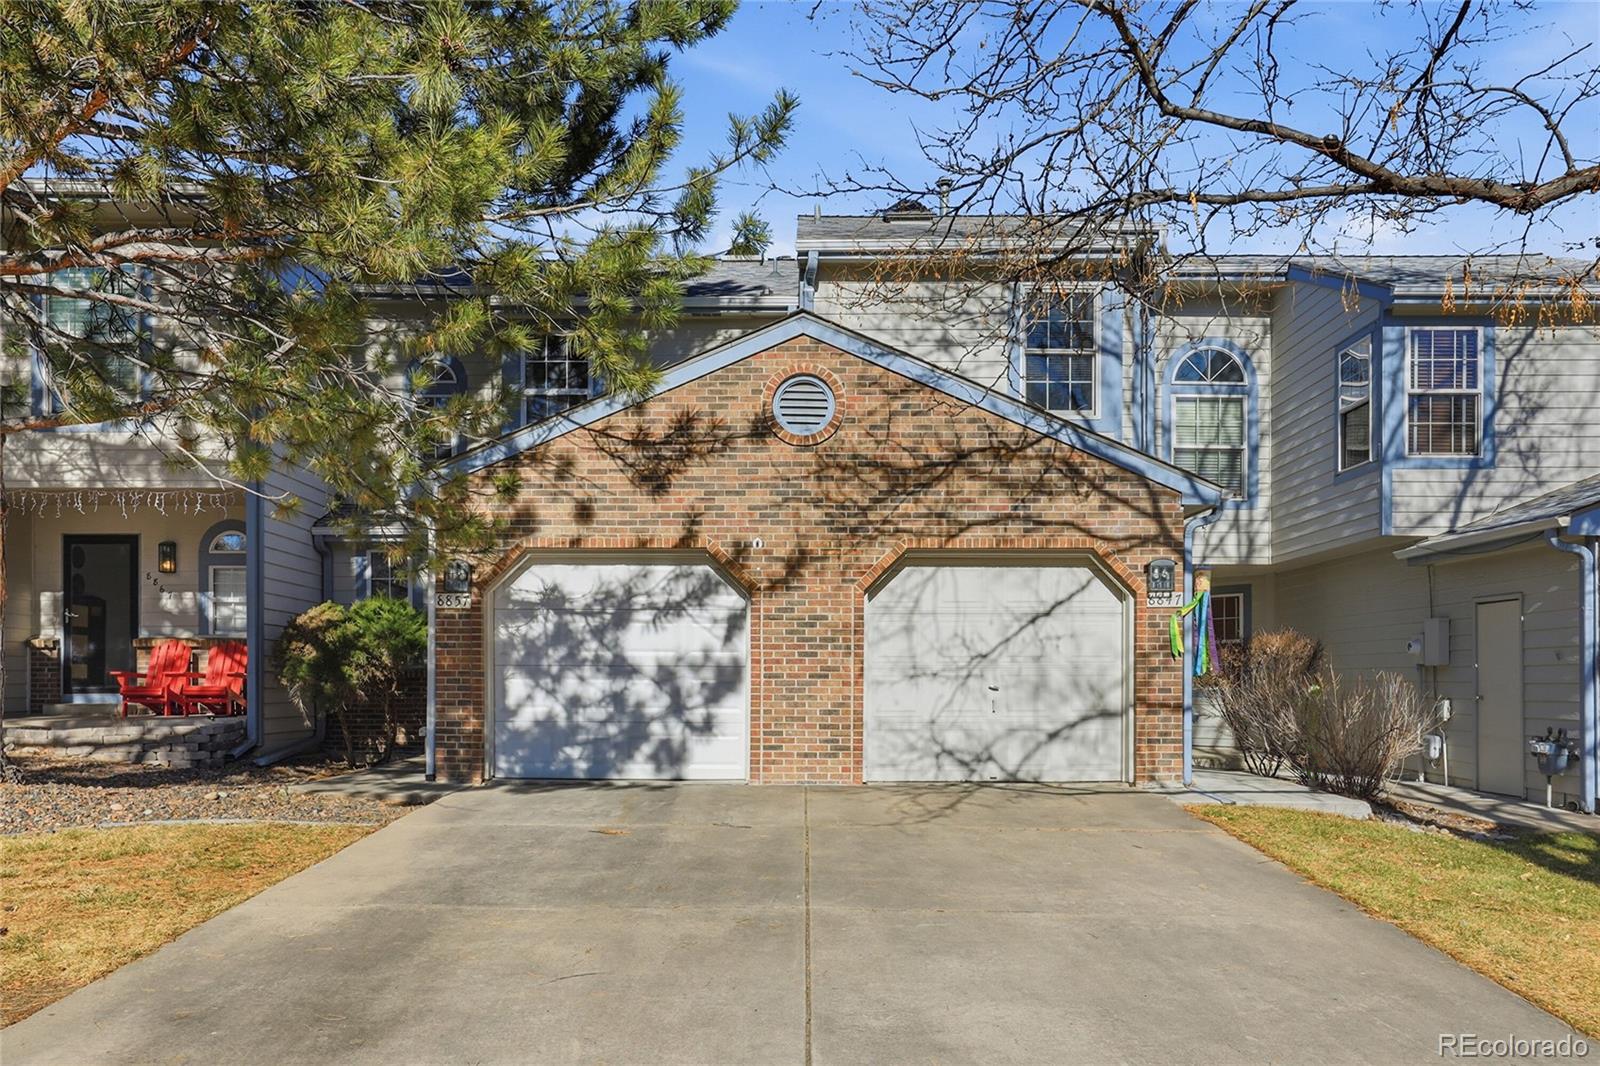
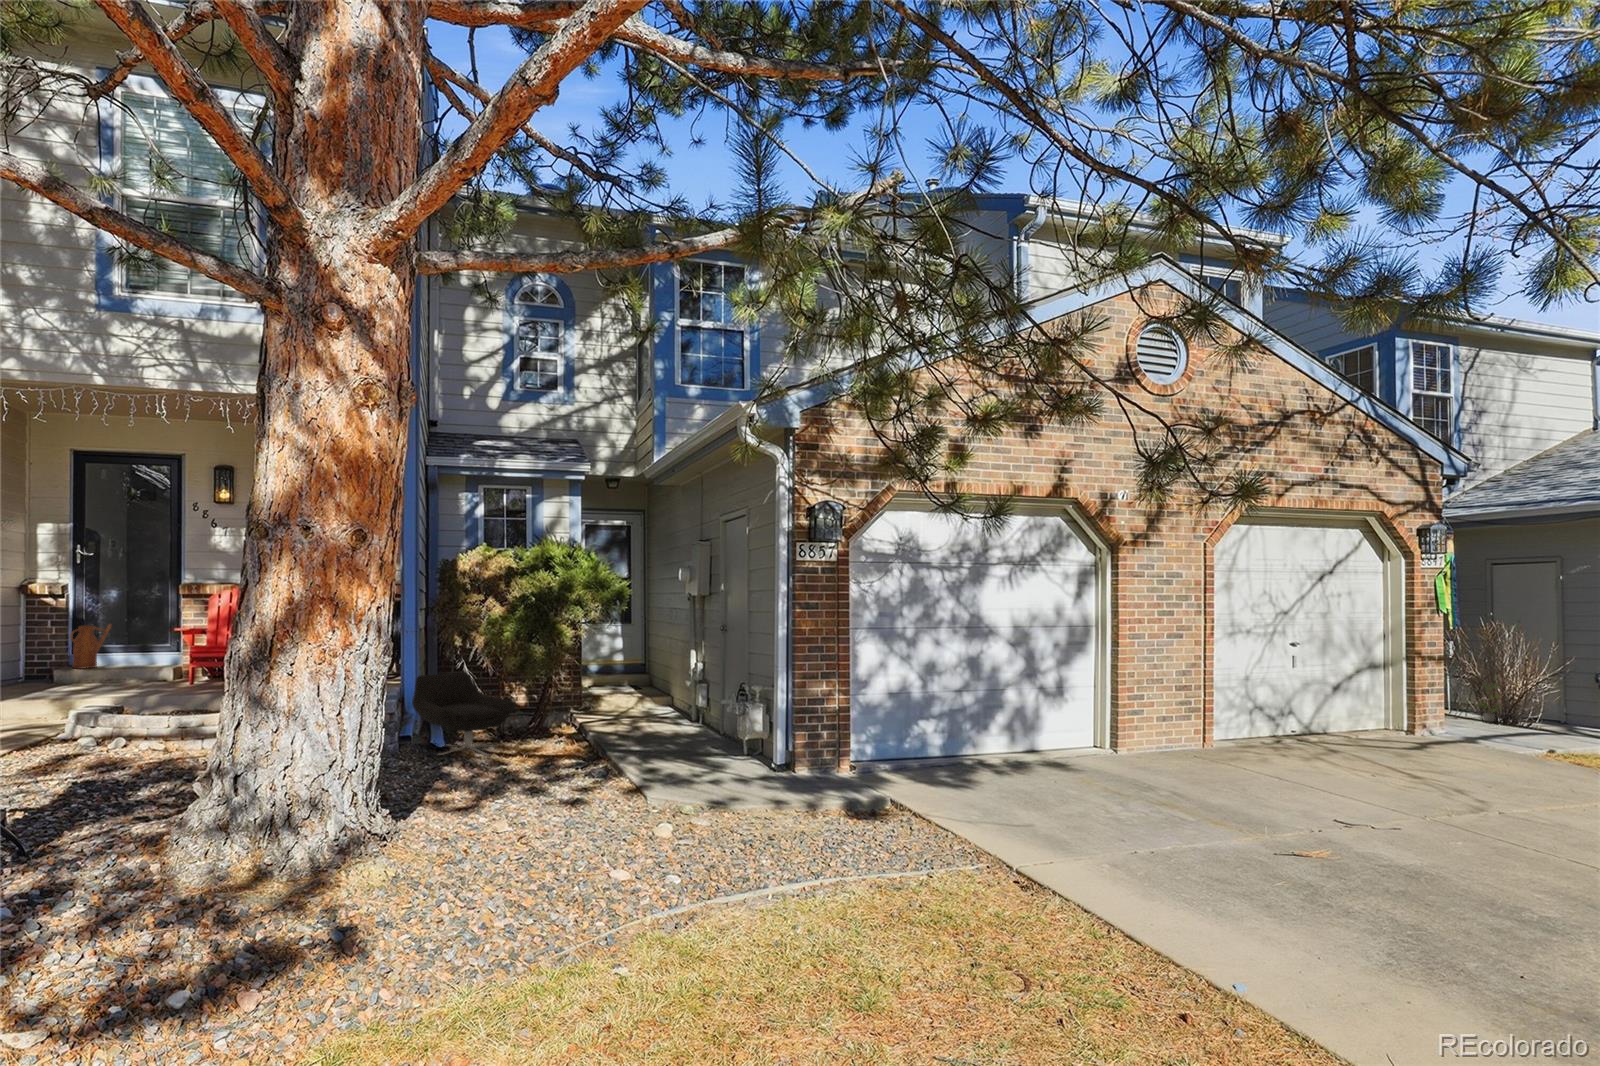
watering can: none [59,671,96,706] -> present [70,624,112,669]
lounge chair: none [185,707,264,775] -> present [412,672,516,756]

